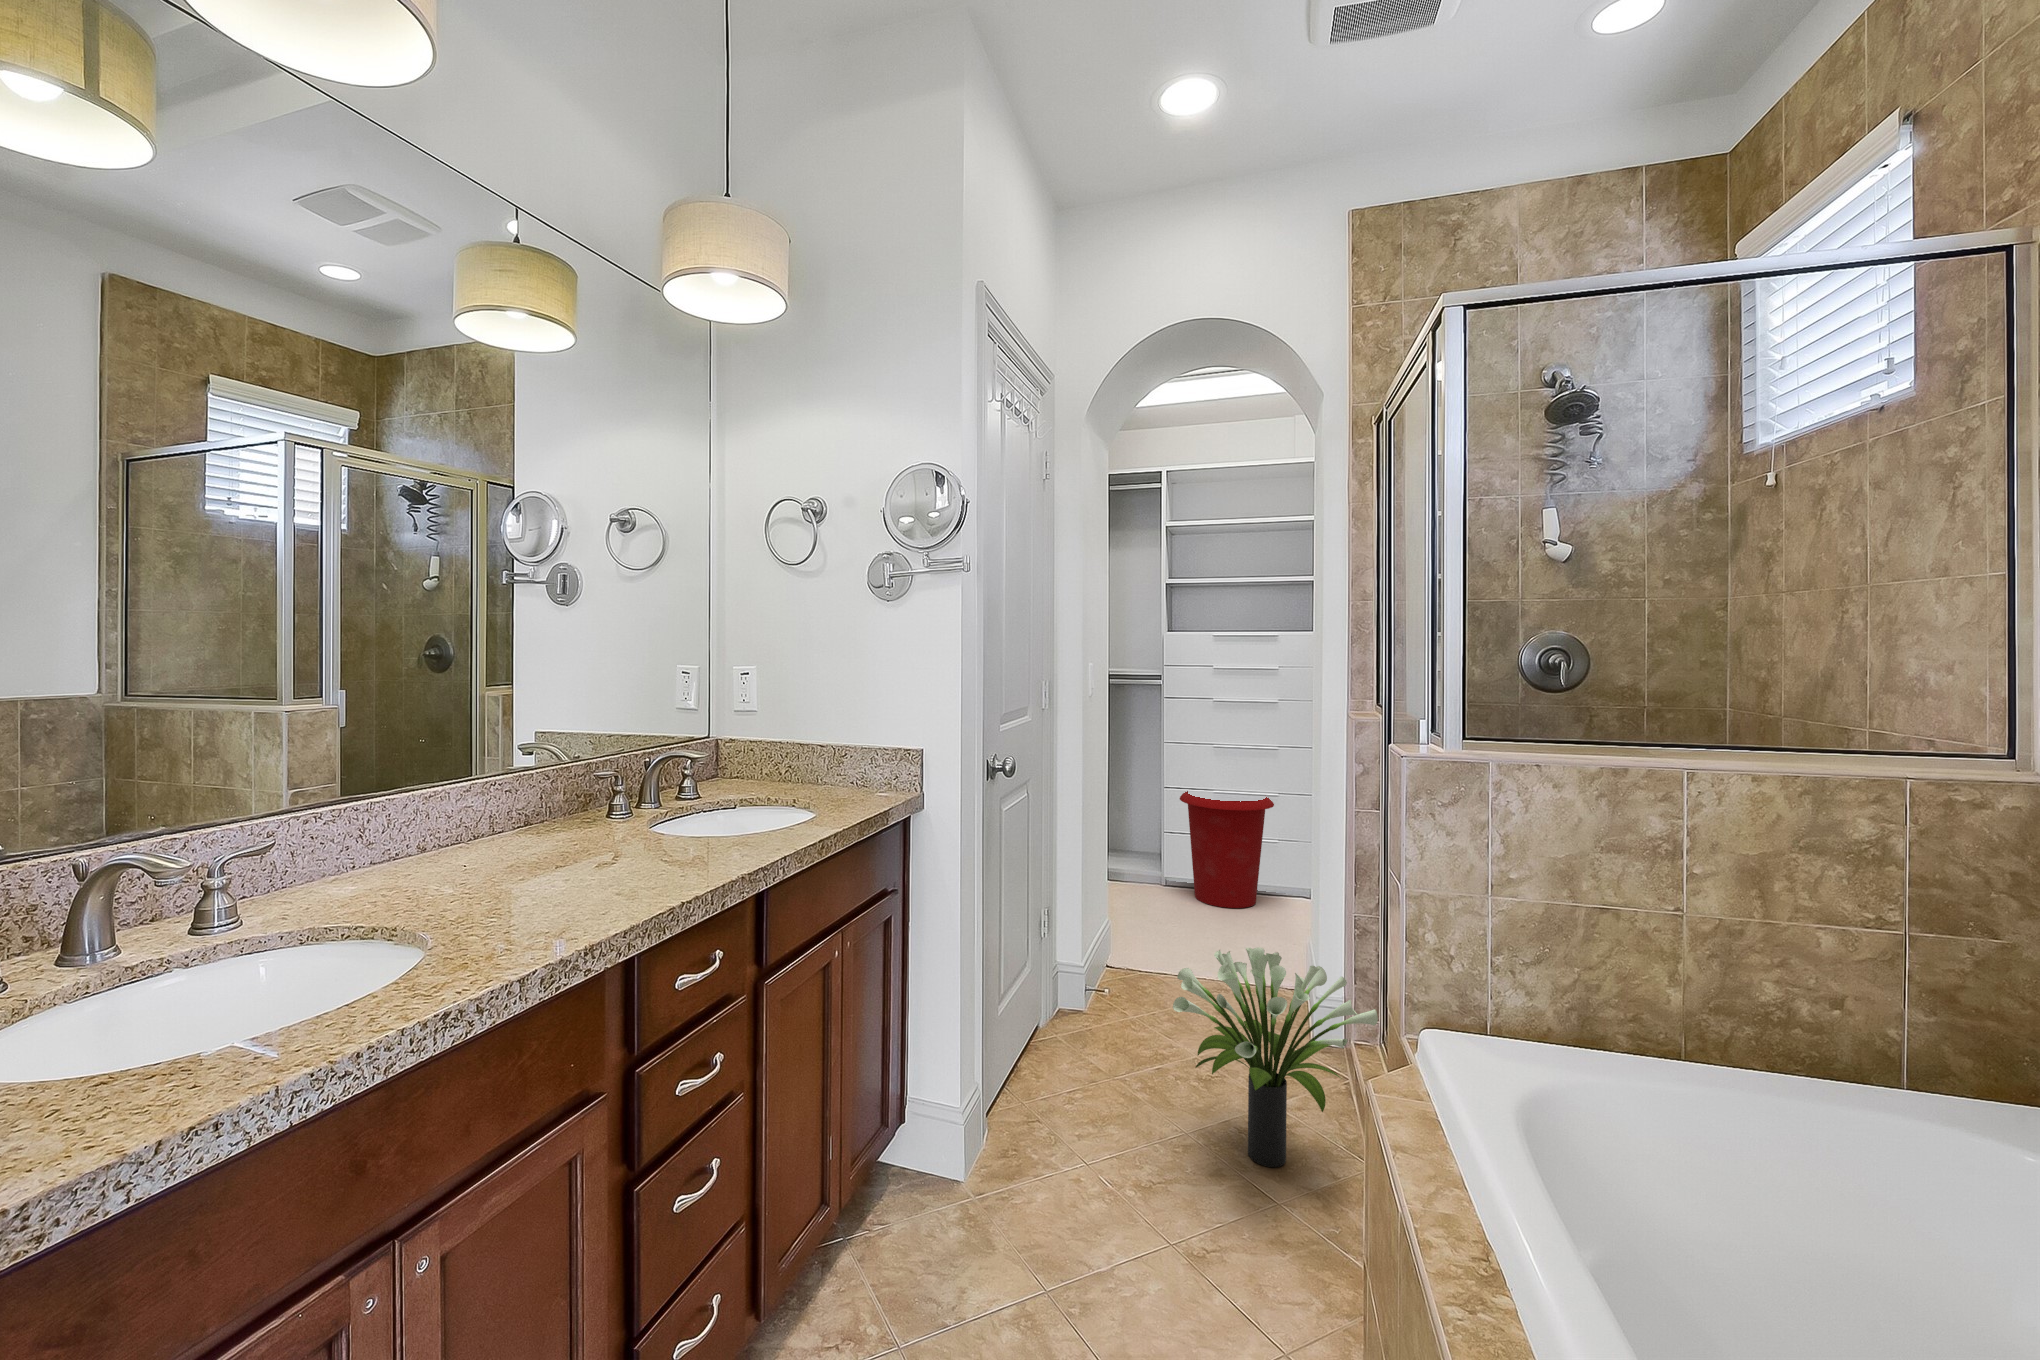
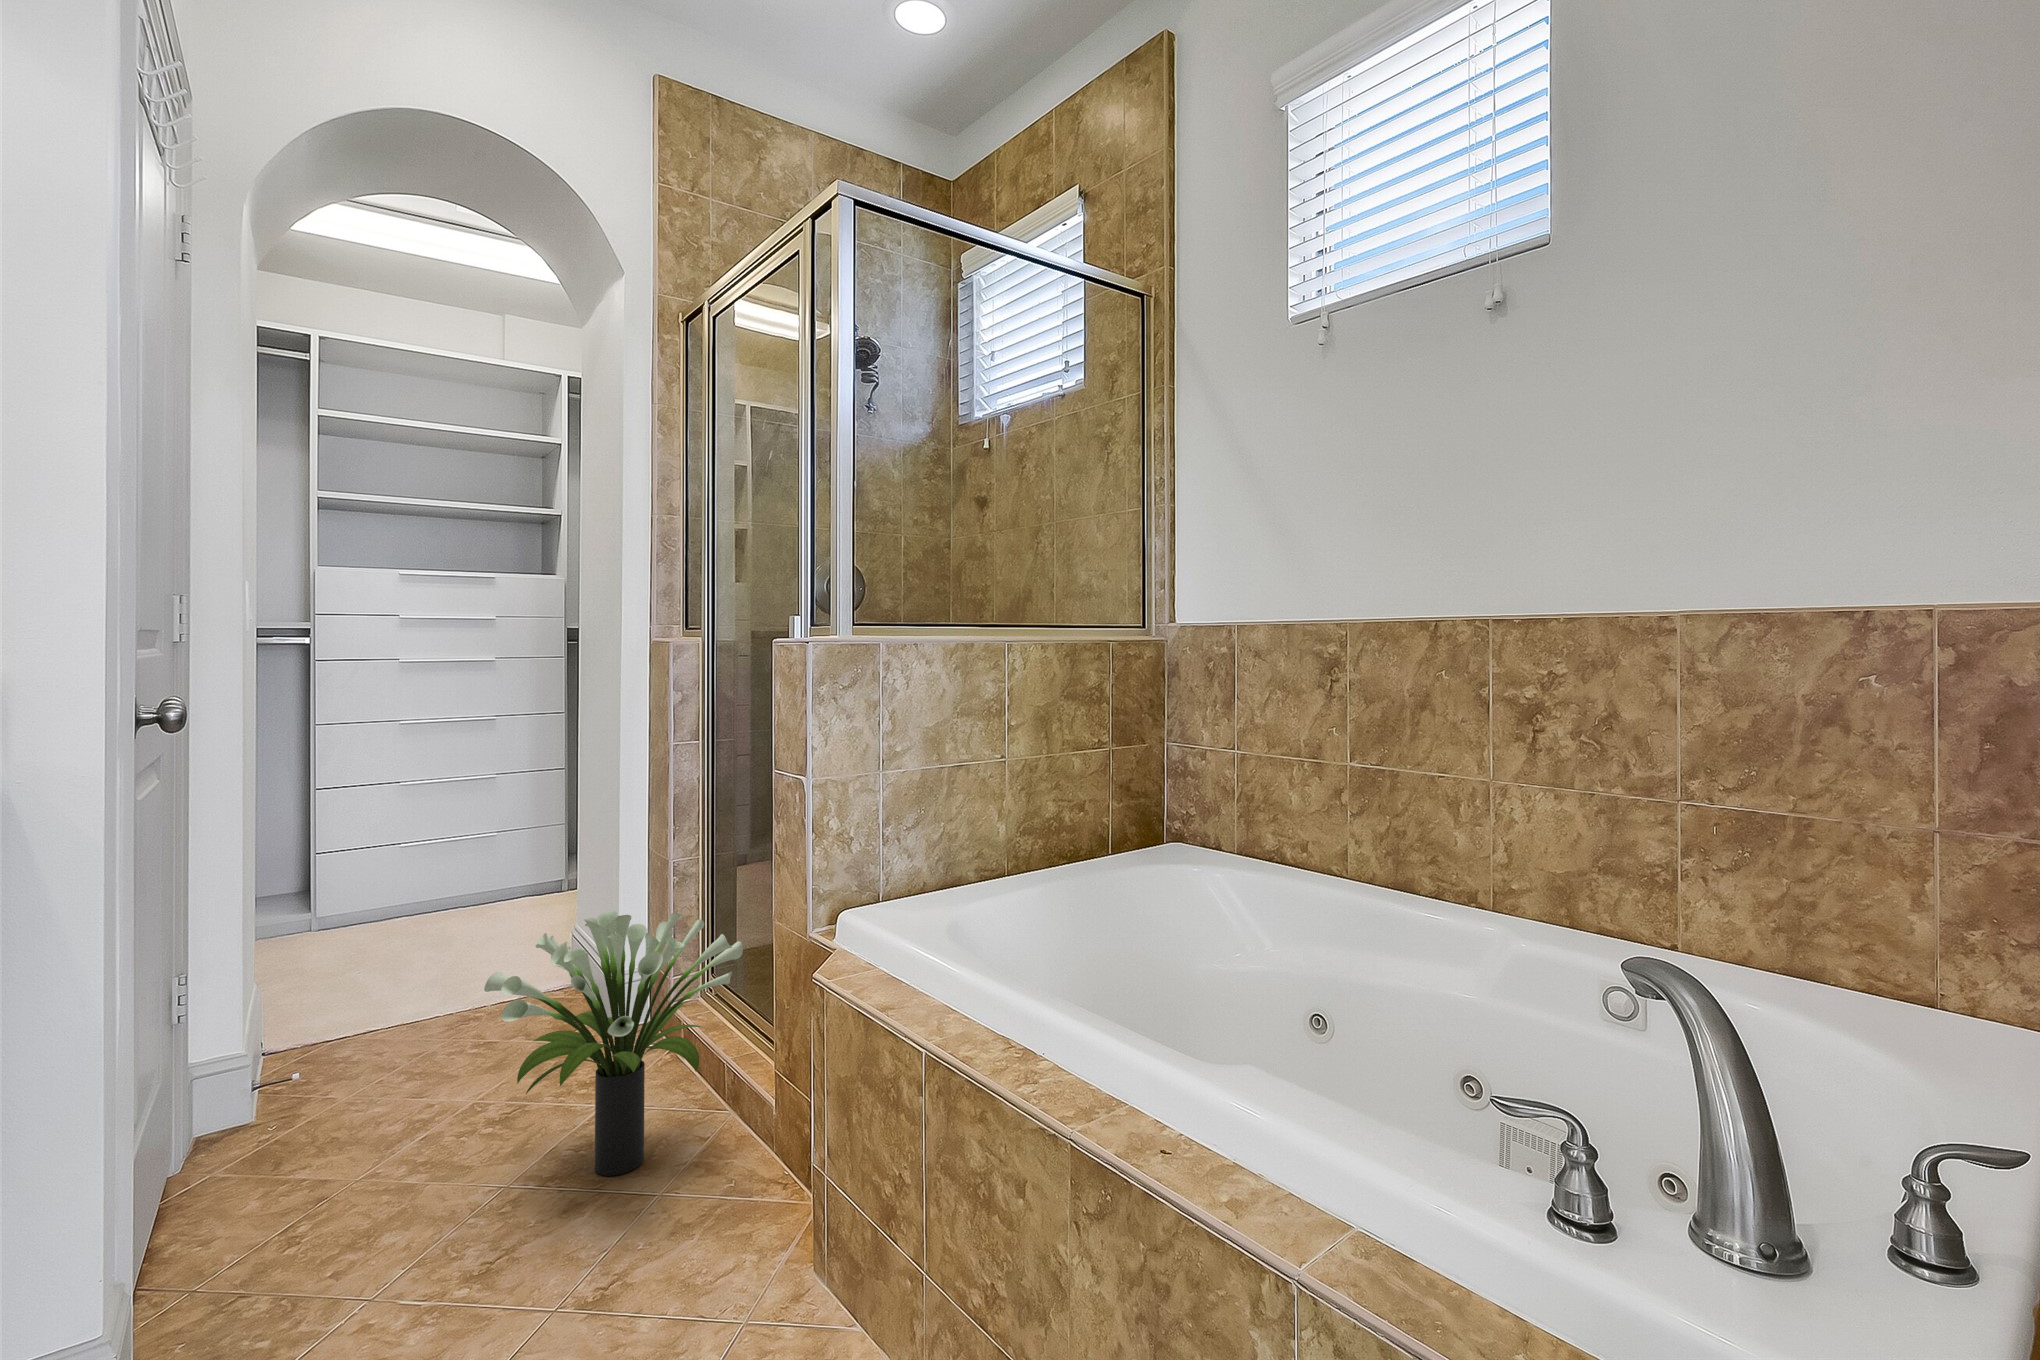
waste bin: present [1180,791,1274,908] -> none [357,780,505,940]

